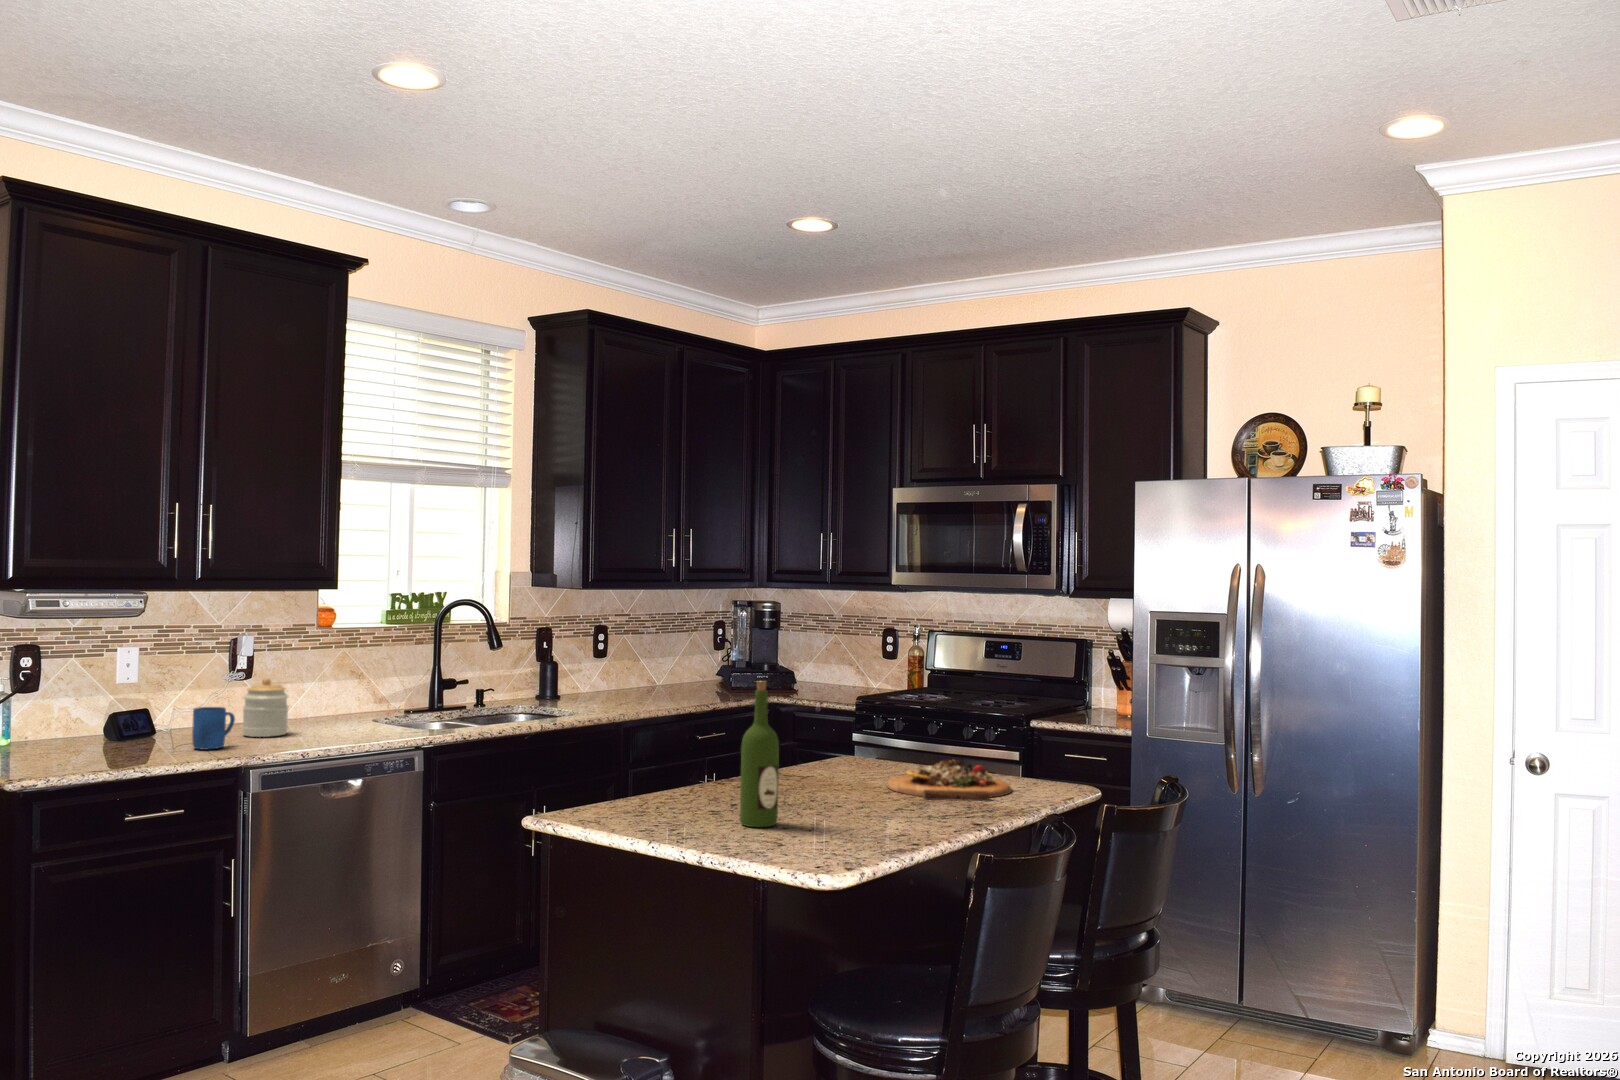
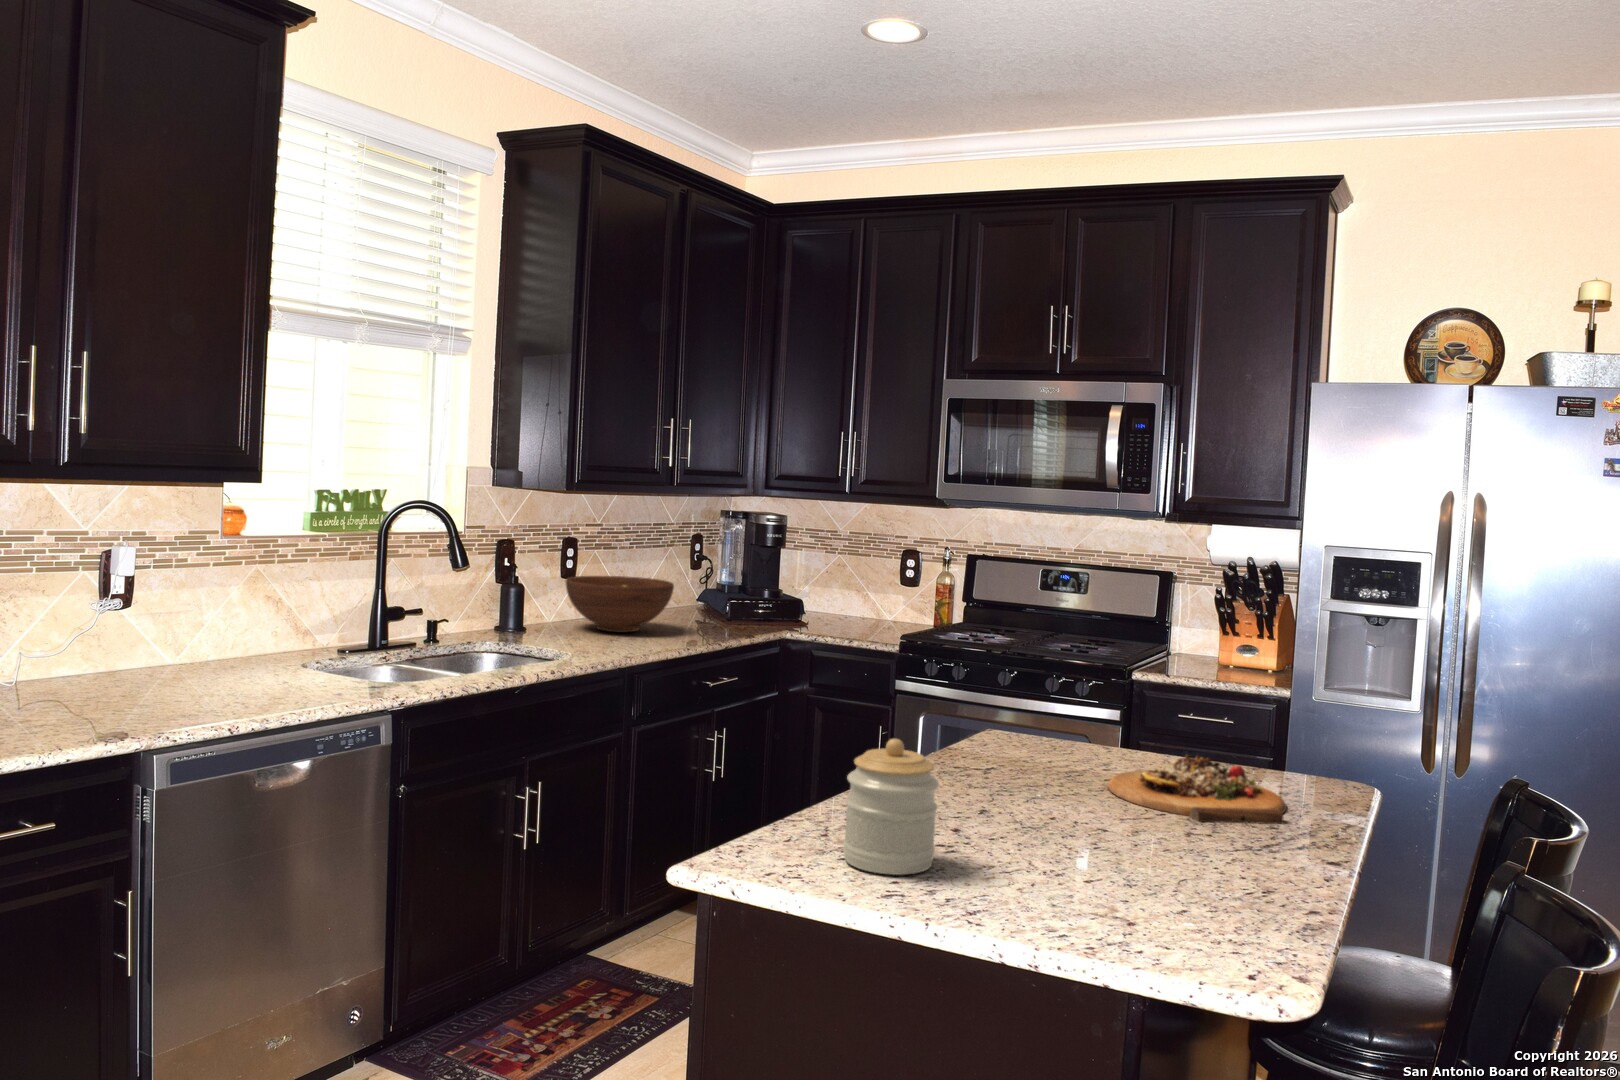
fruit bowl: none [590,655,676,699] -> present [566,576,674,632]
jar: present [242,678,288,737] -> present [843,739,939,875]
wine bottle: present [740,681,779,827] -> none [1023,667,1090,896]
mug: present [192,707,235,750] -> none [58,656,122,721]

